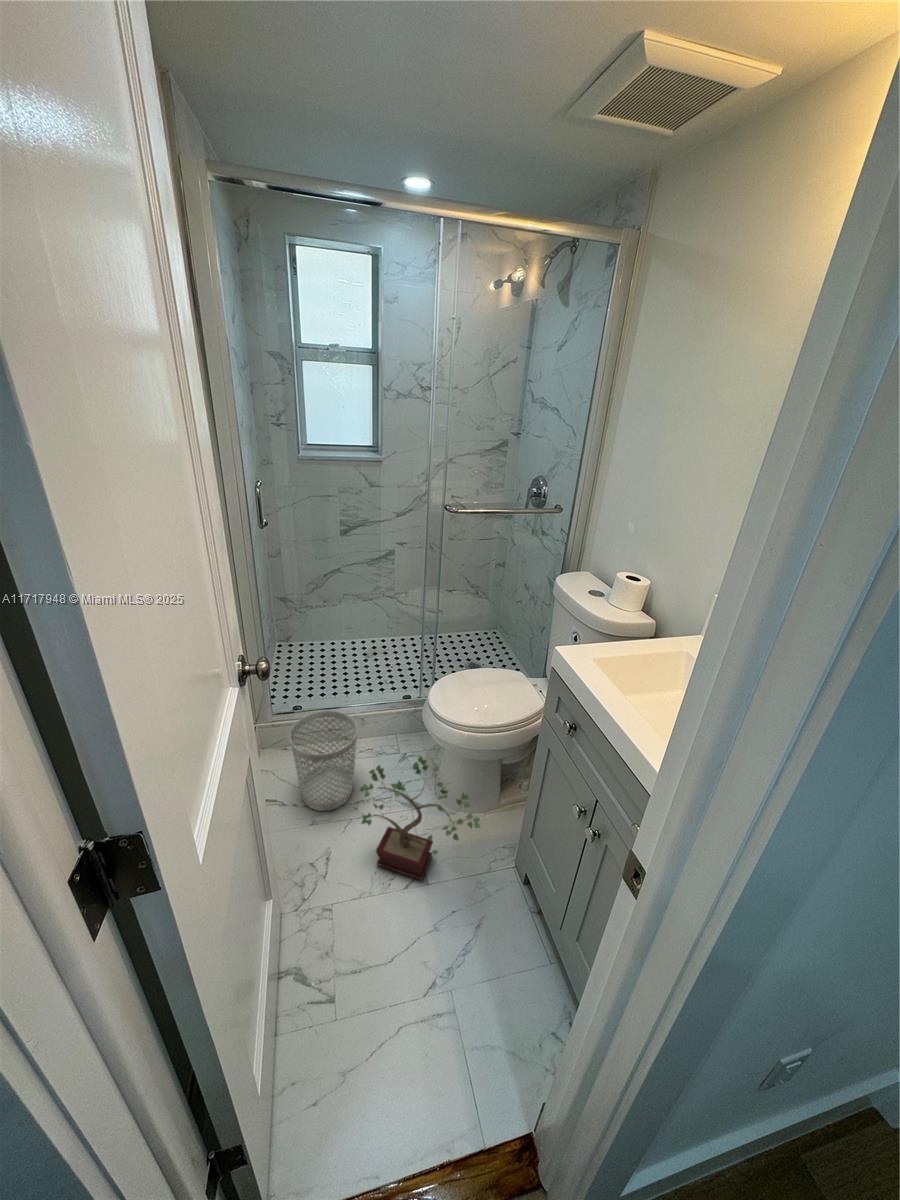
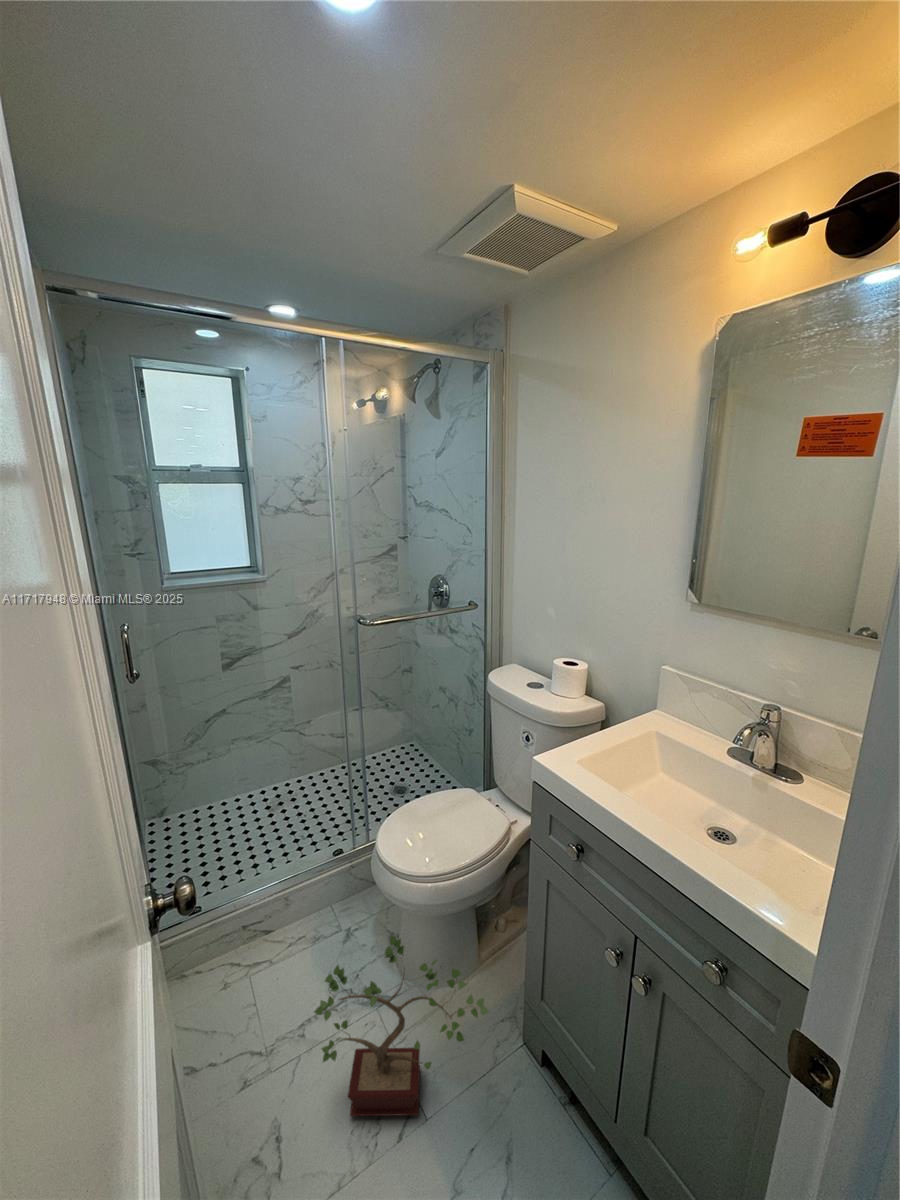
wastebasket: present [290,711,357,811] -> none [196,901,291,1060]

